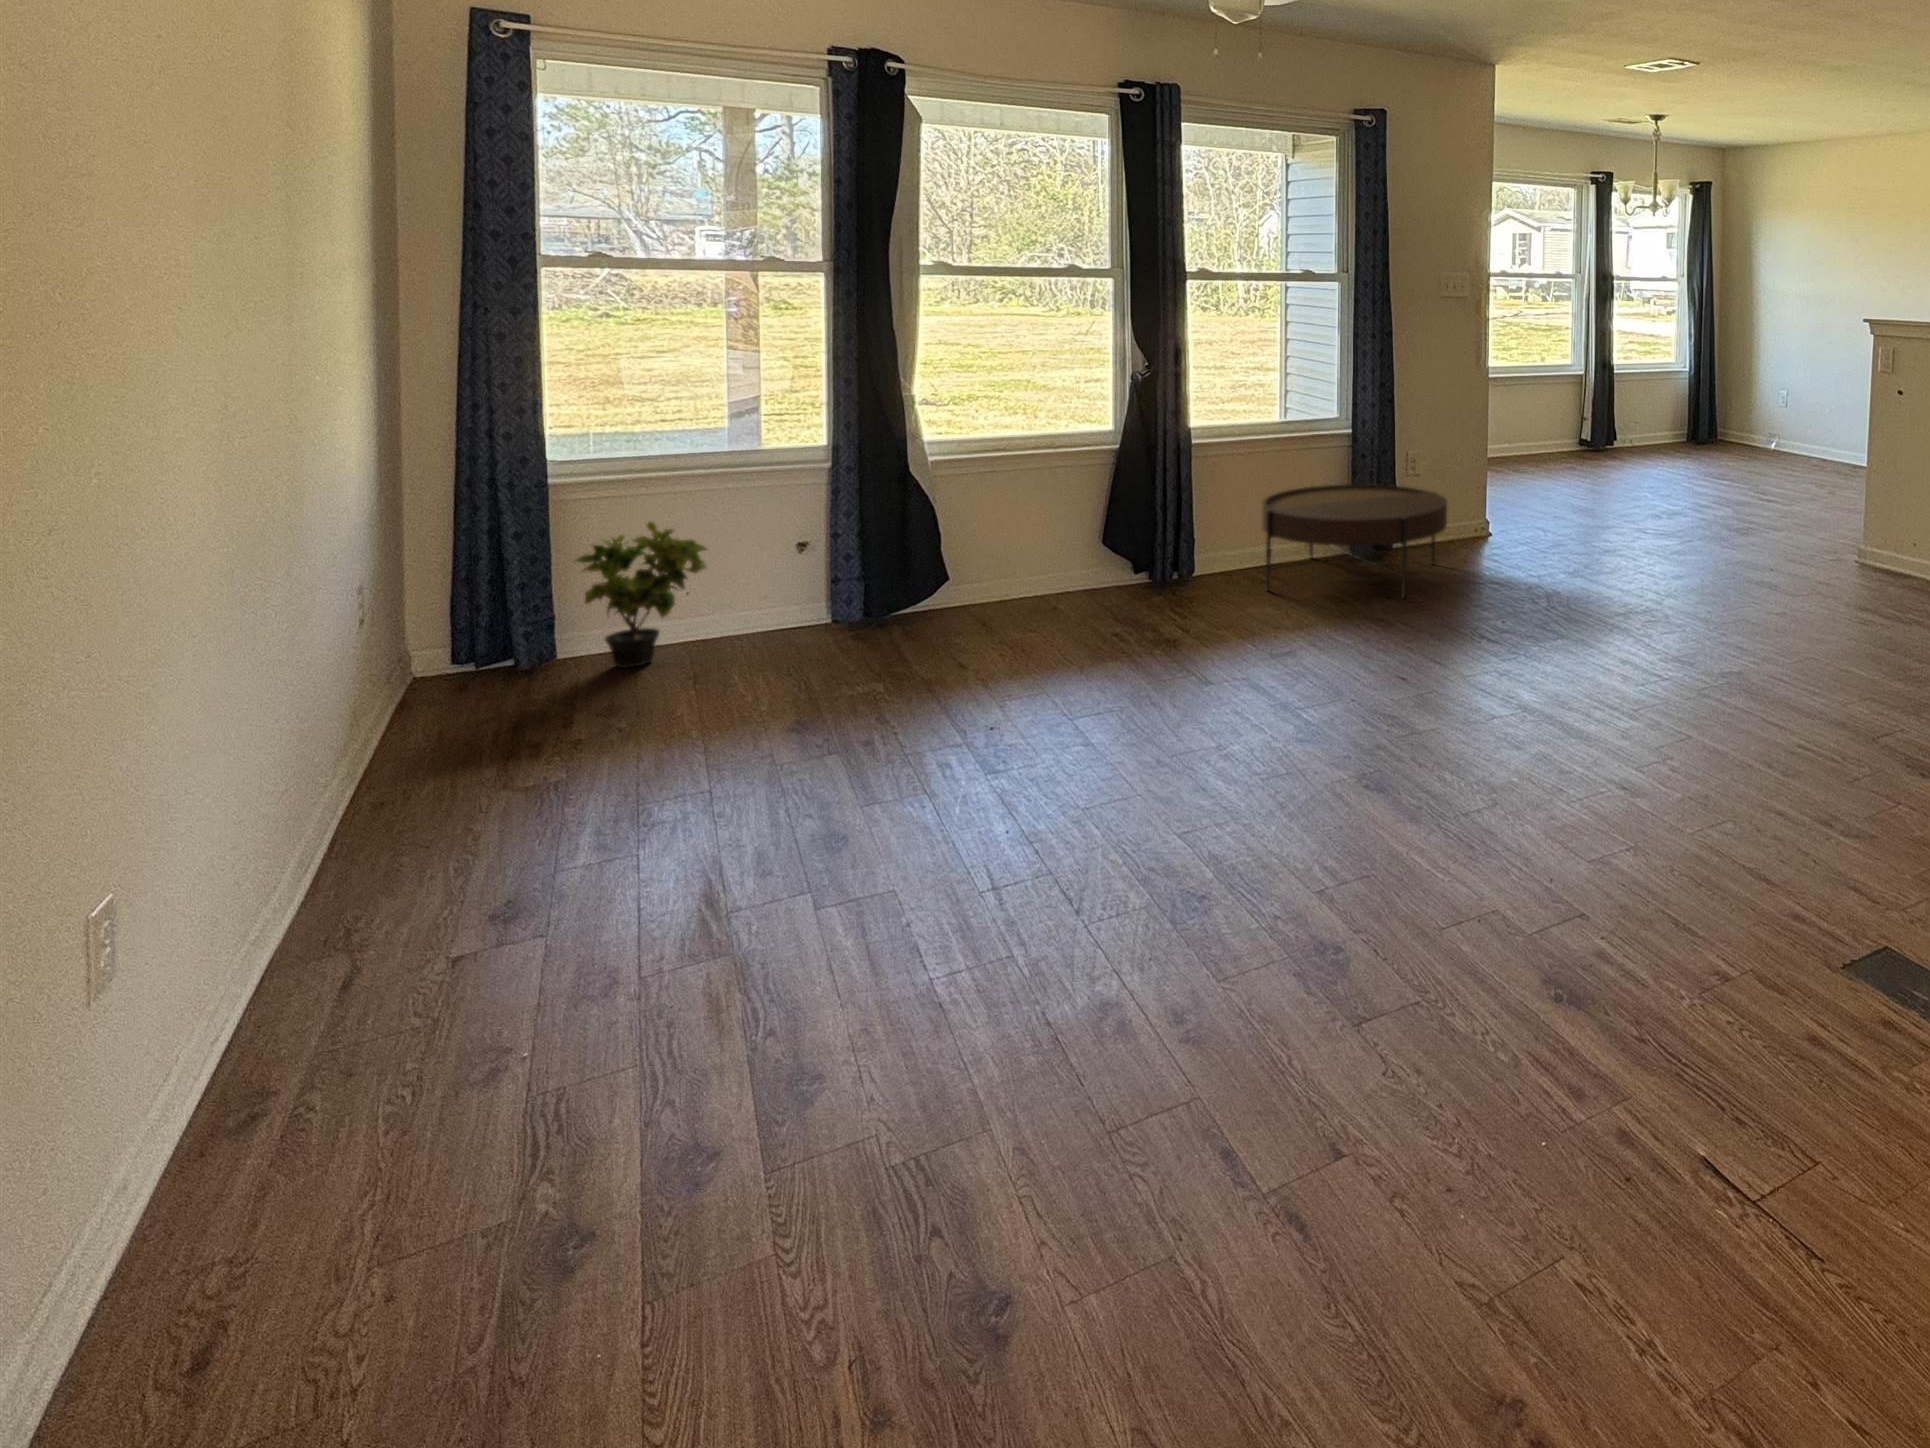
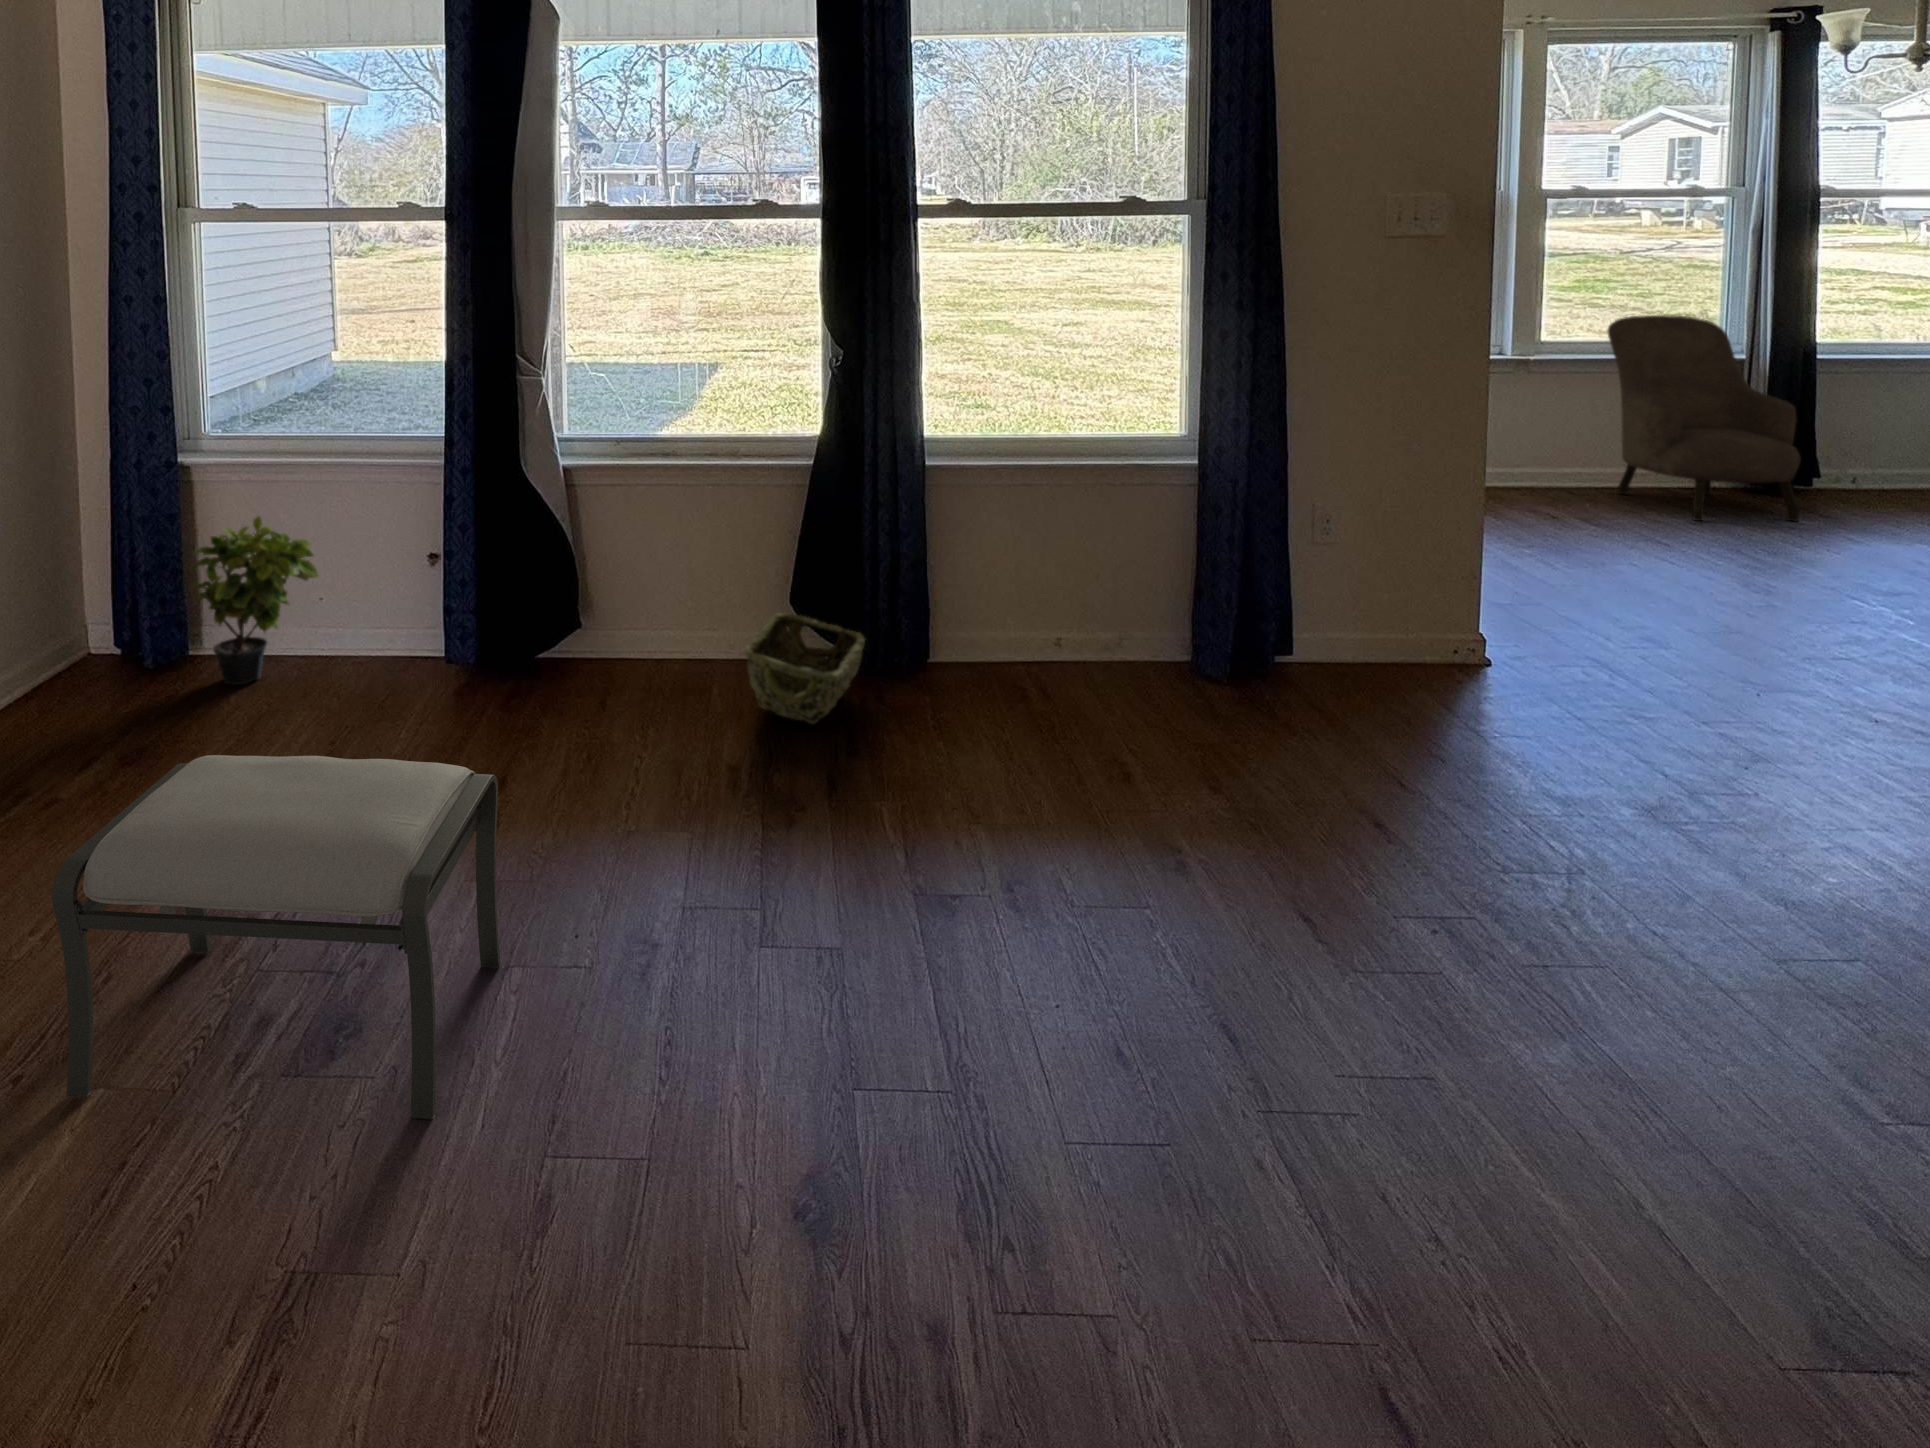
armchair: none [1522,347,1610,463] -> present [1607,315,1801,522]
coffee table: present [1262,484,1447,598] -> none [1008,549,1360,812]
woven basket: none [1097,549,1171,608] -> present [745,612,865,724]
ottoman: none [843,600,1095,808] -> present [52,755,501,1120]

